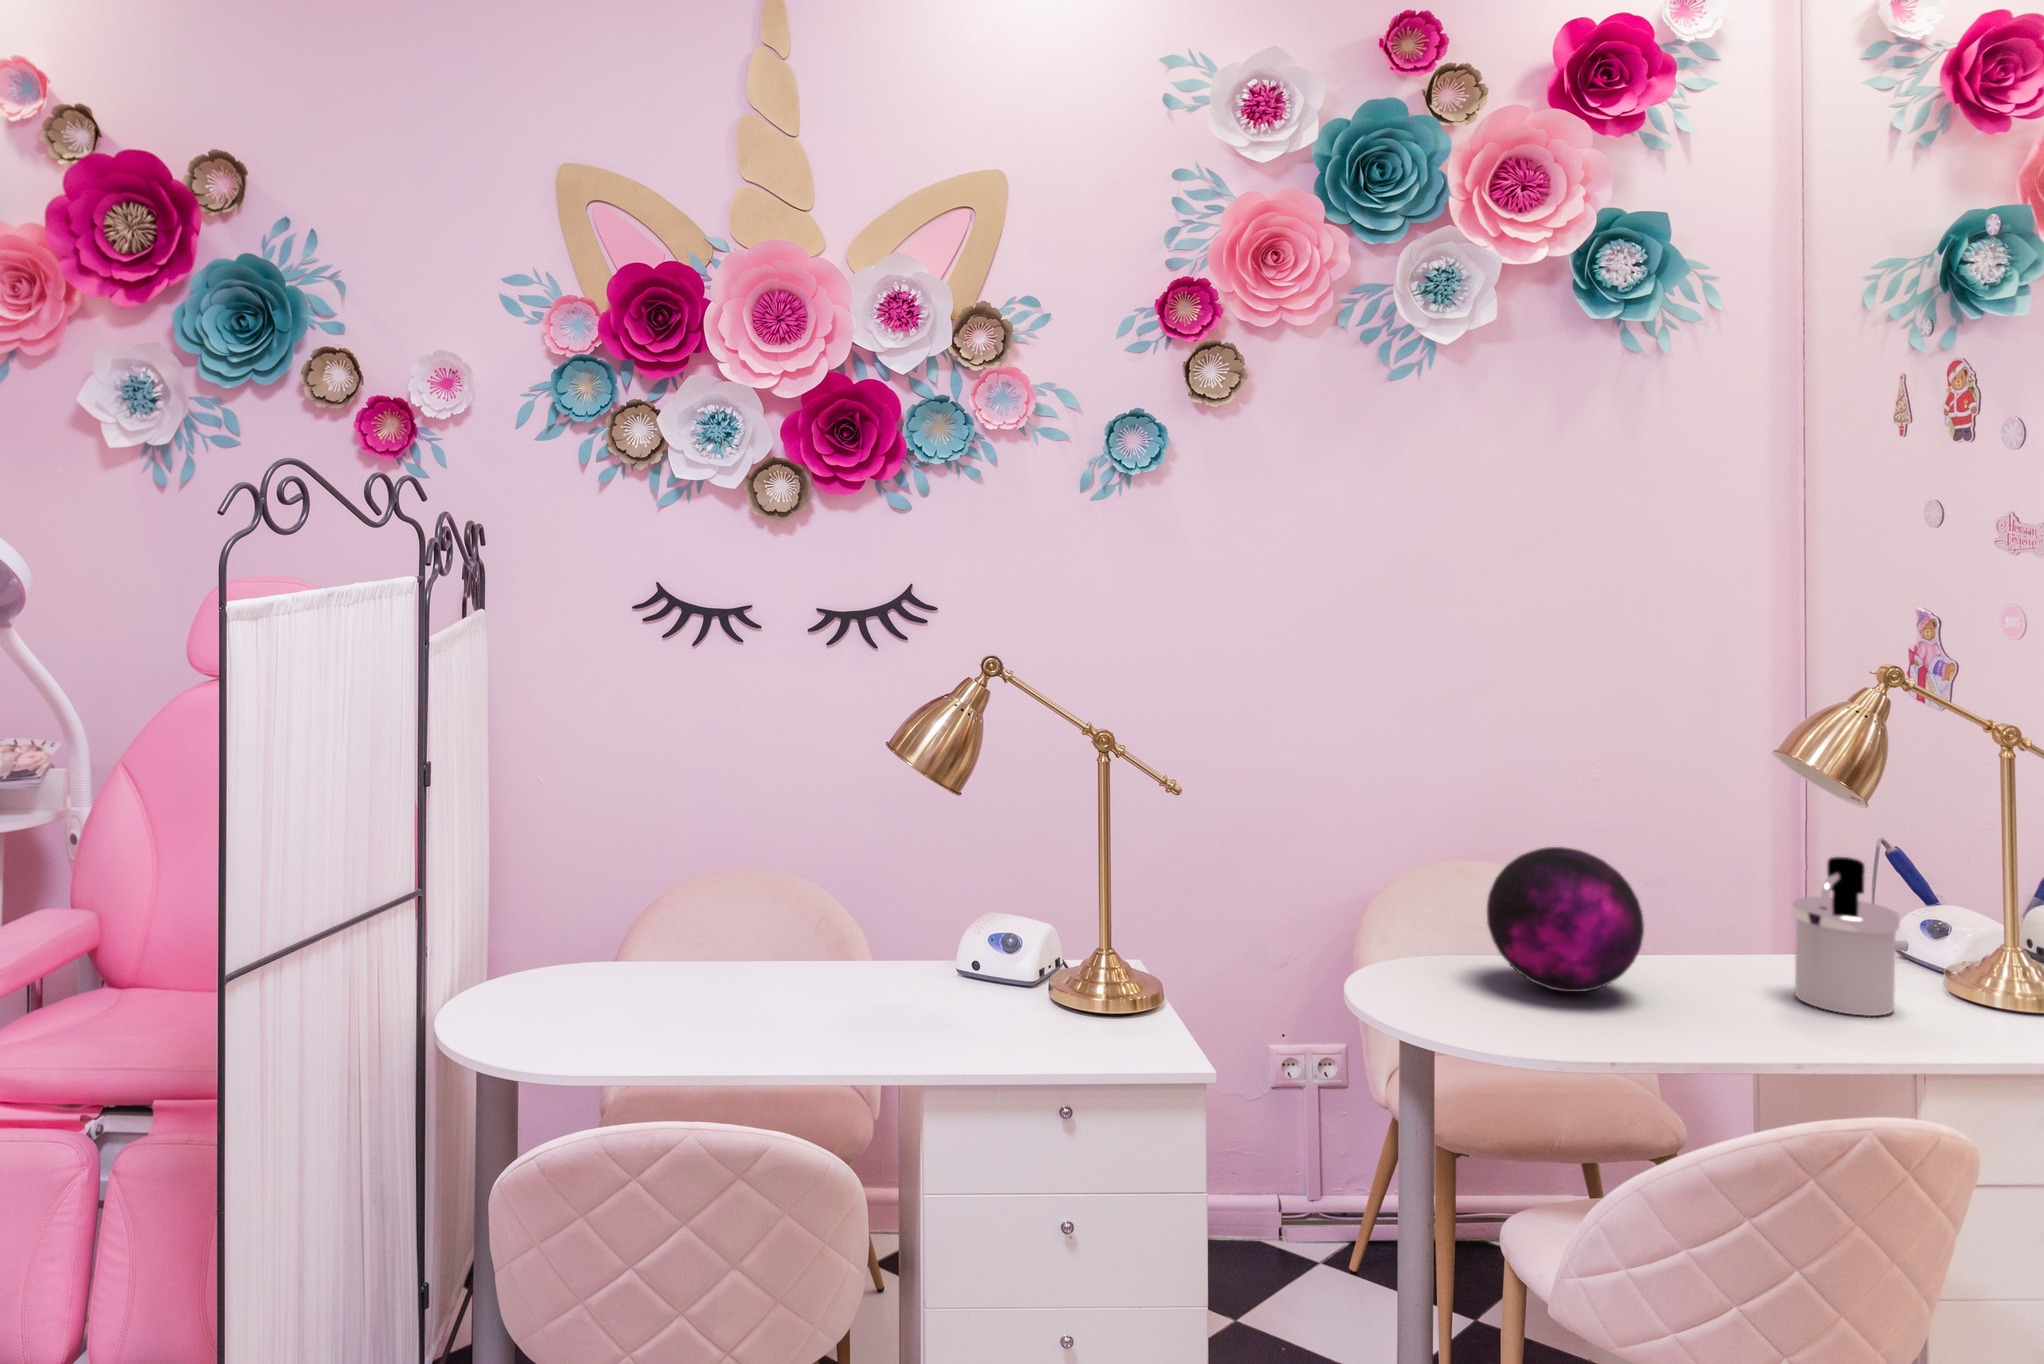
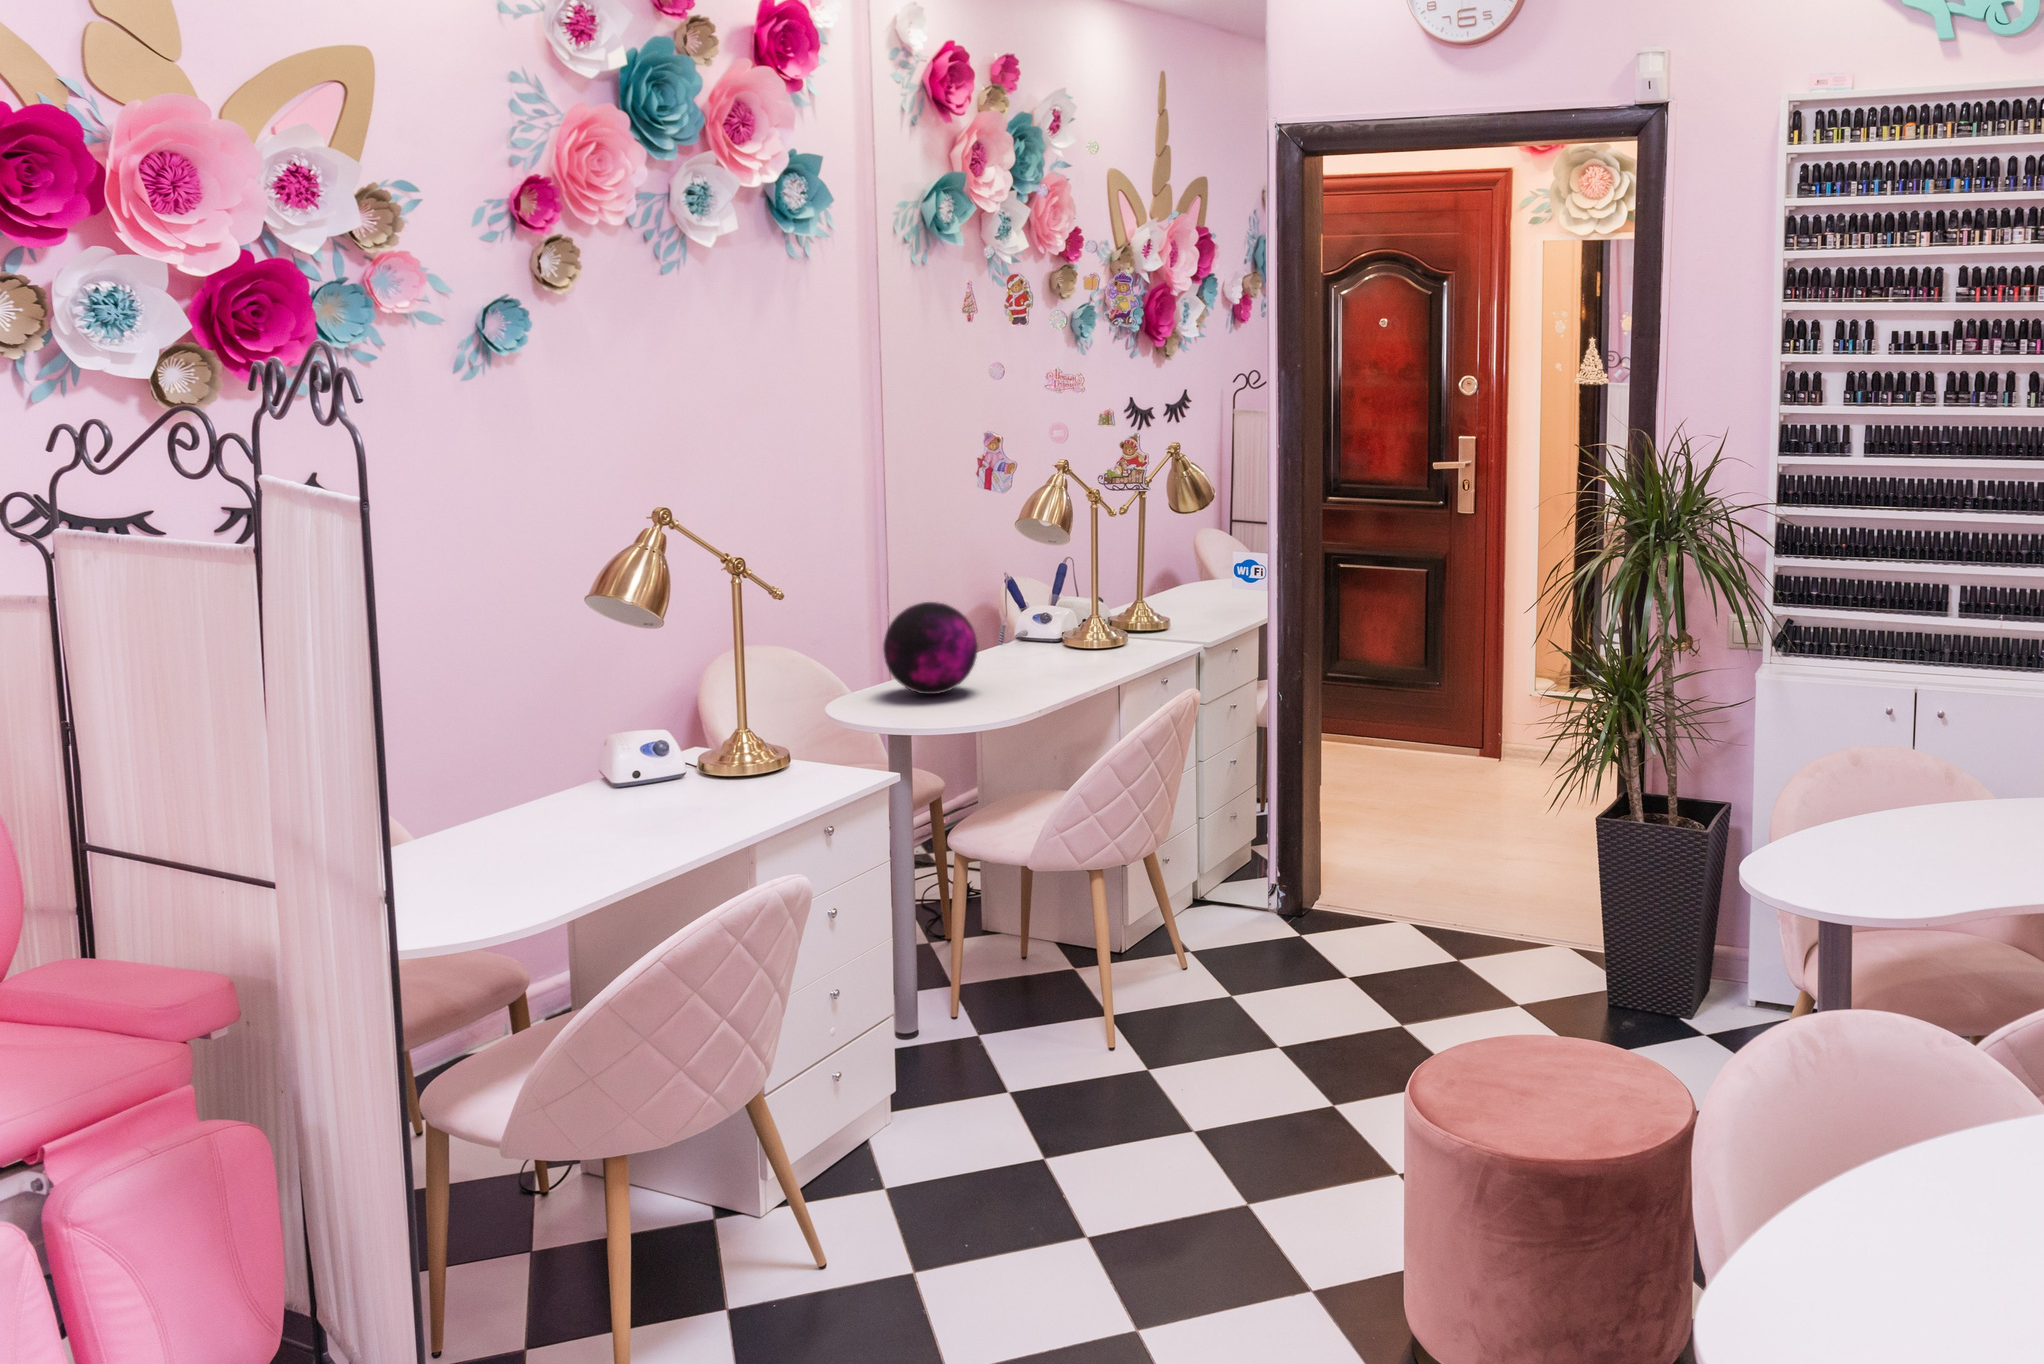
soap dispenser: present [1792,857,1899,1016] -> none [1019,581,1072,670]

